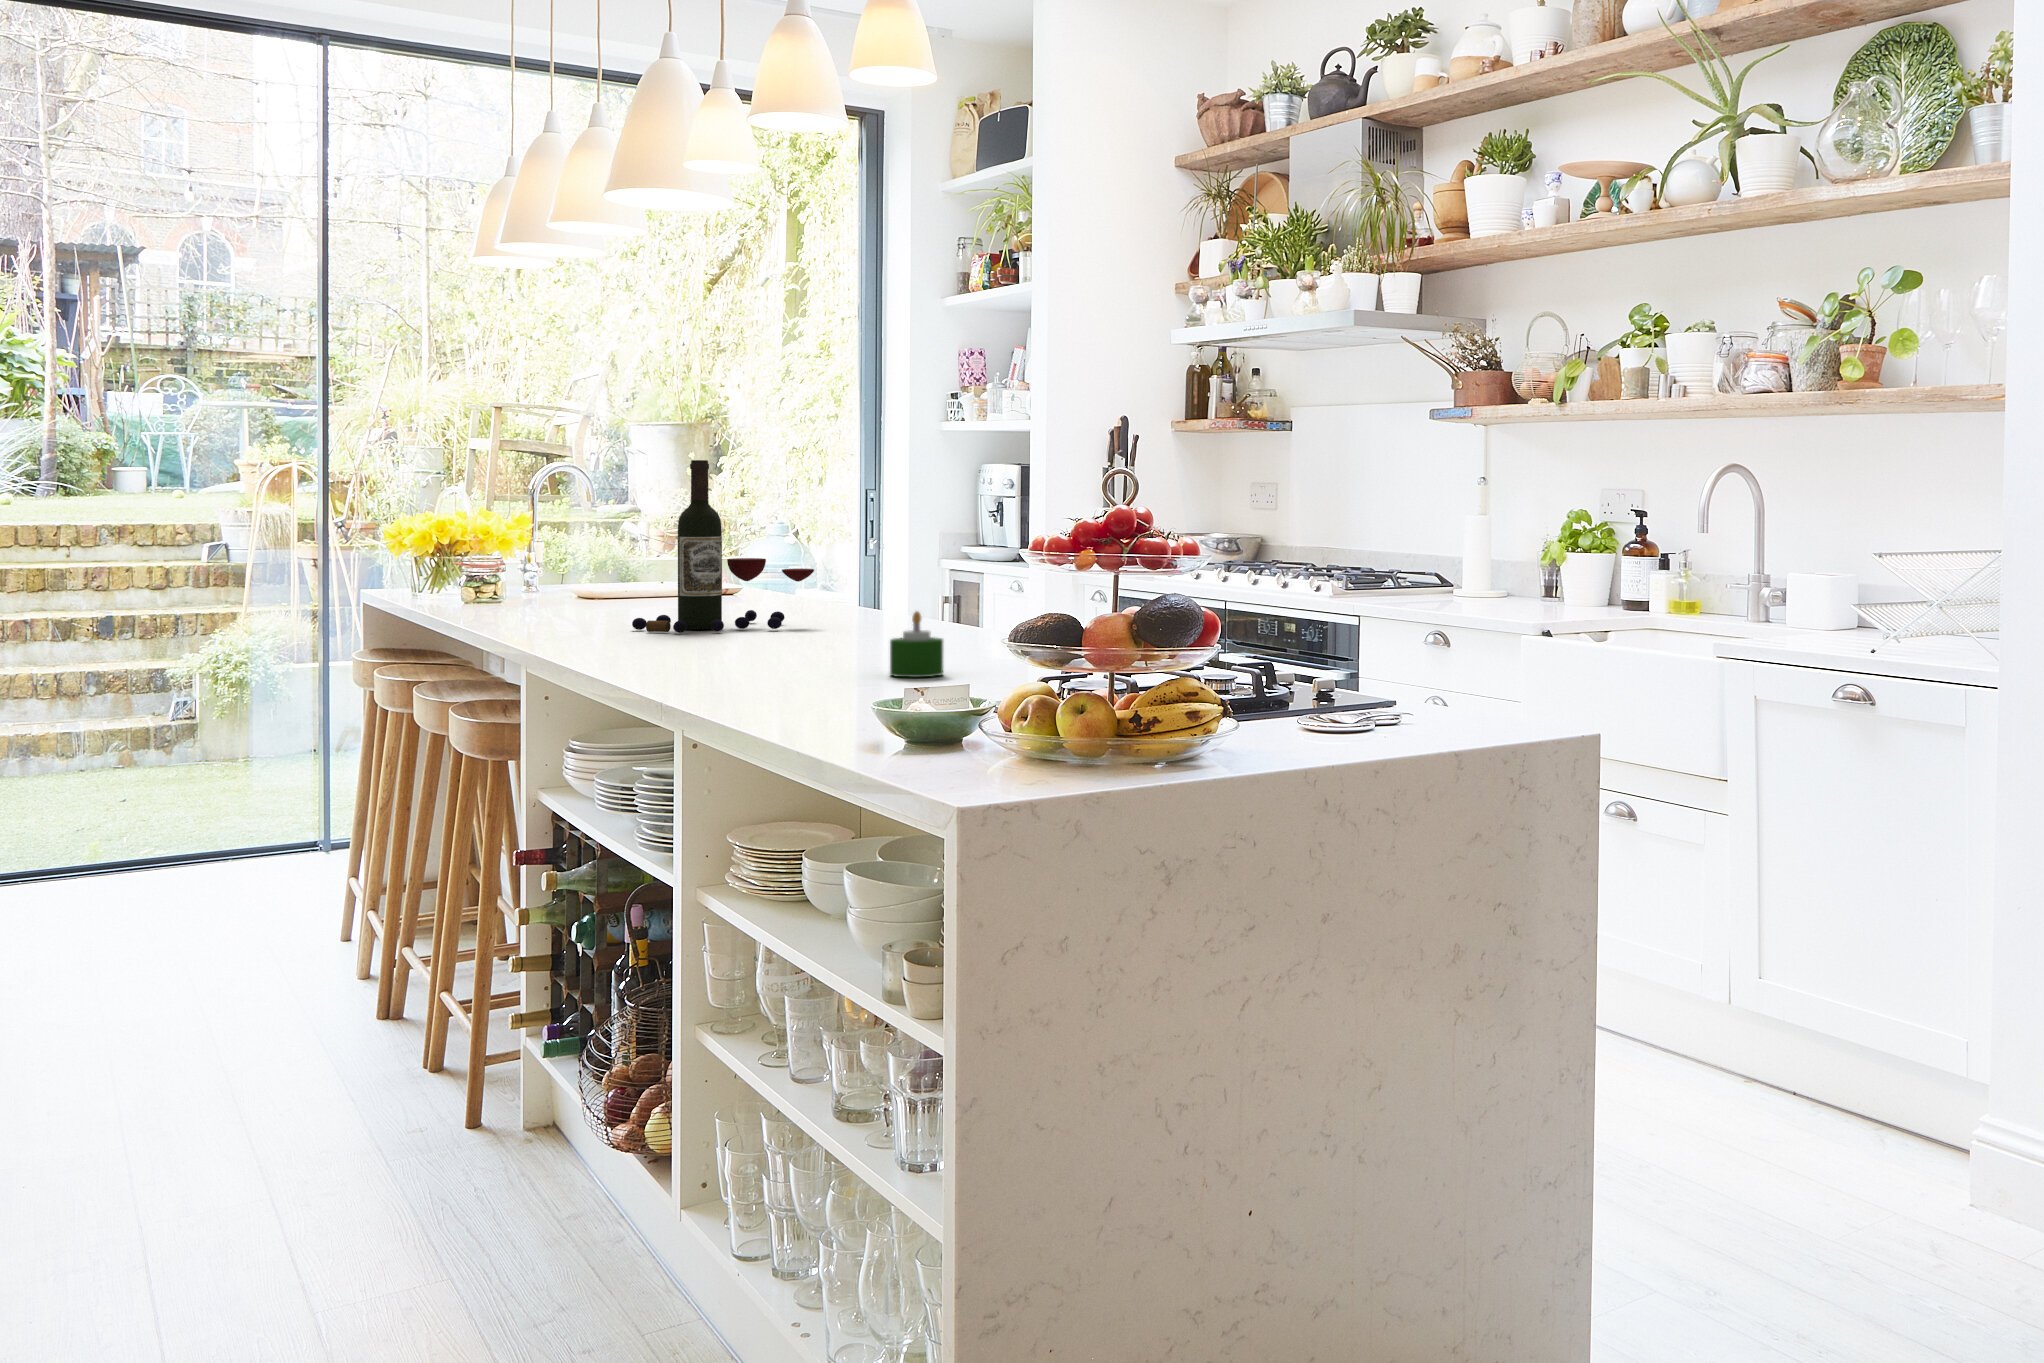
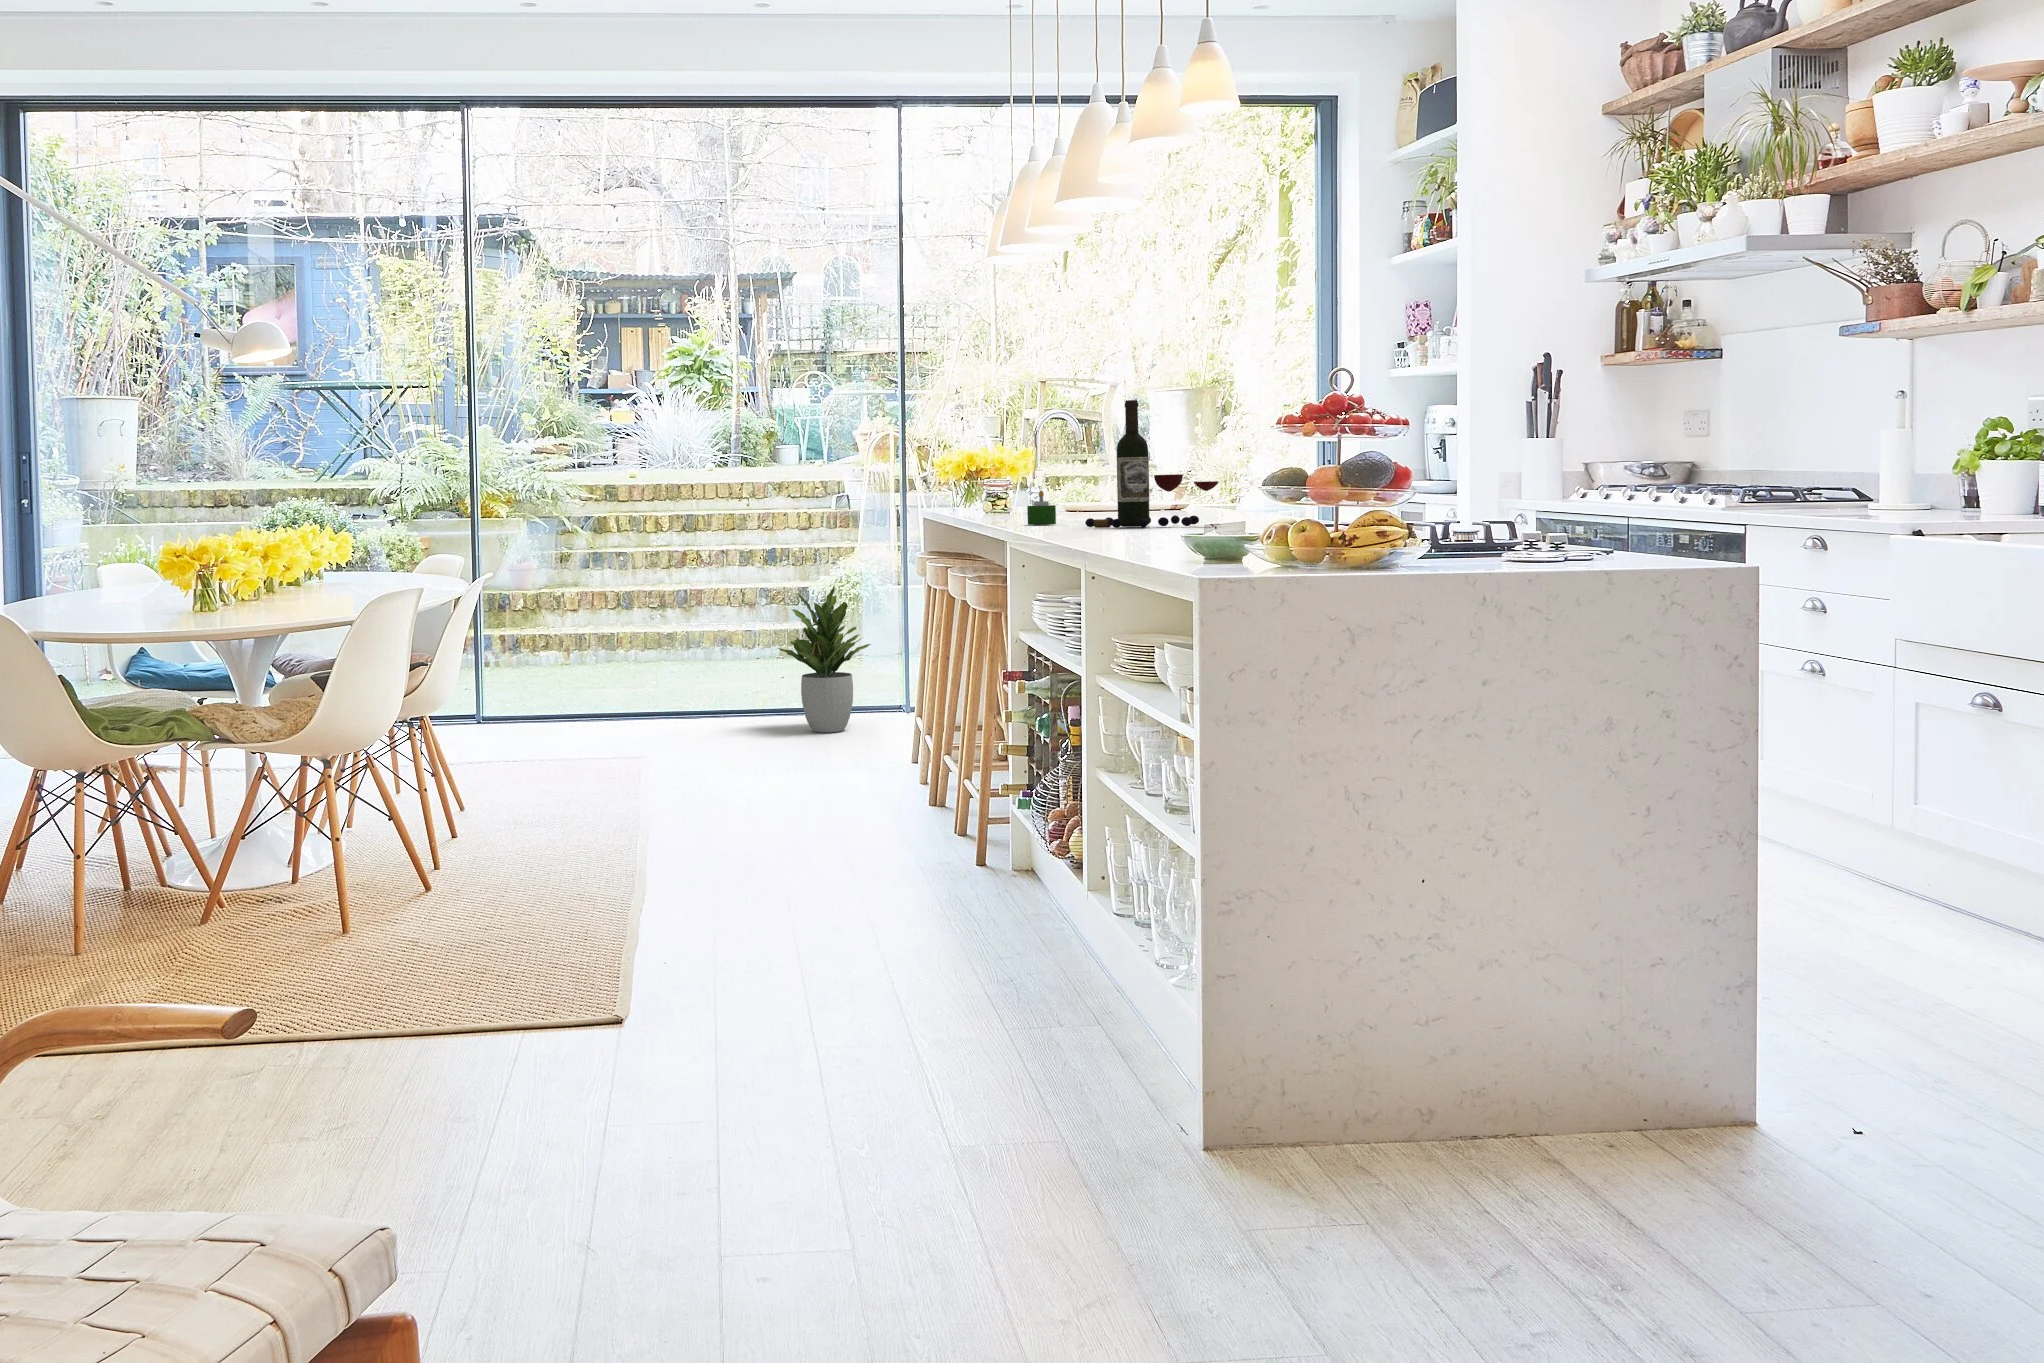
candle: present [890,611,943,677] -> present [1027,490,1056,525]
potted plant: none [111,672,268,882] -> present [778,585,871,733]

